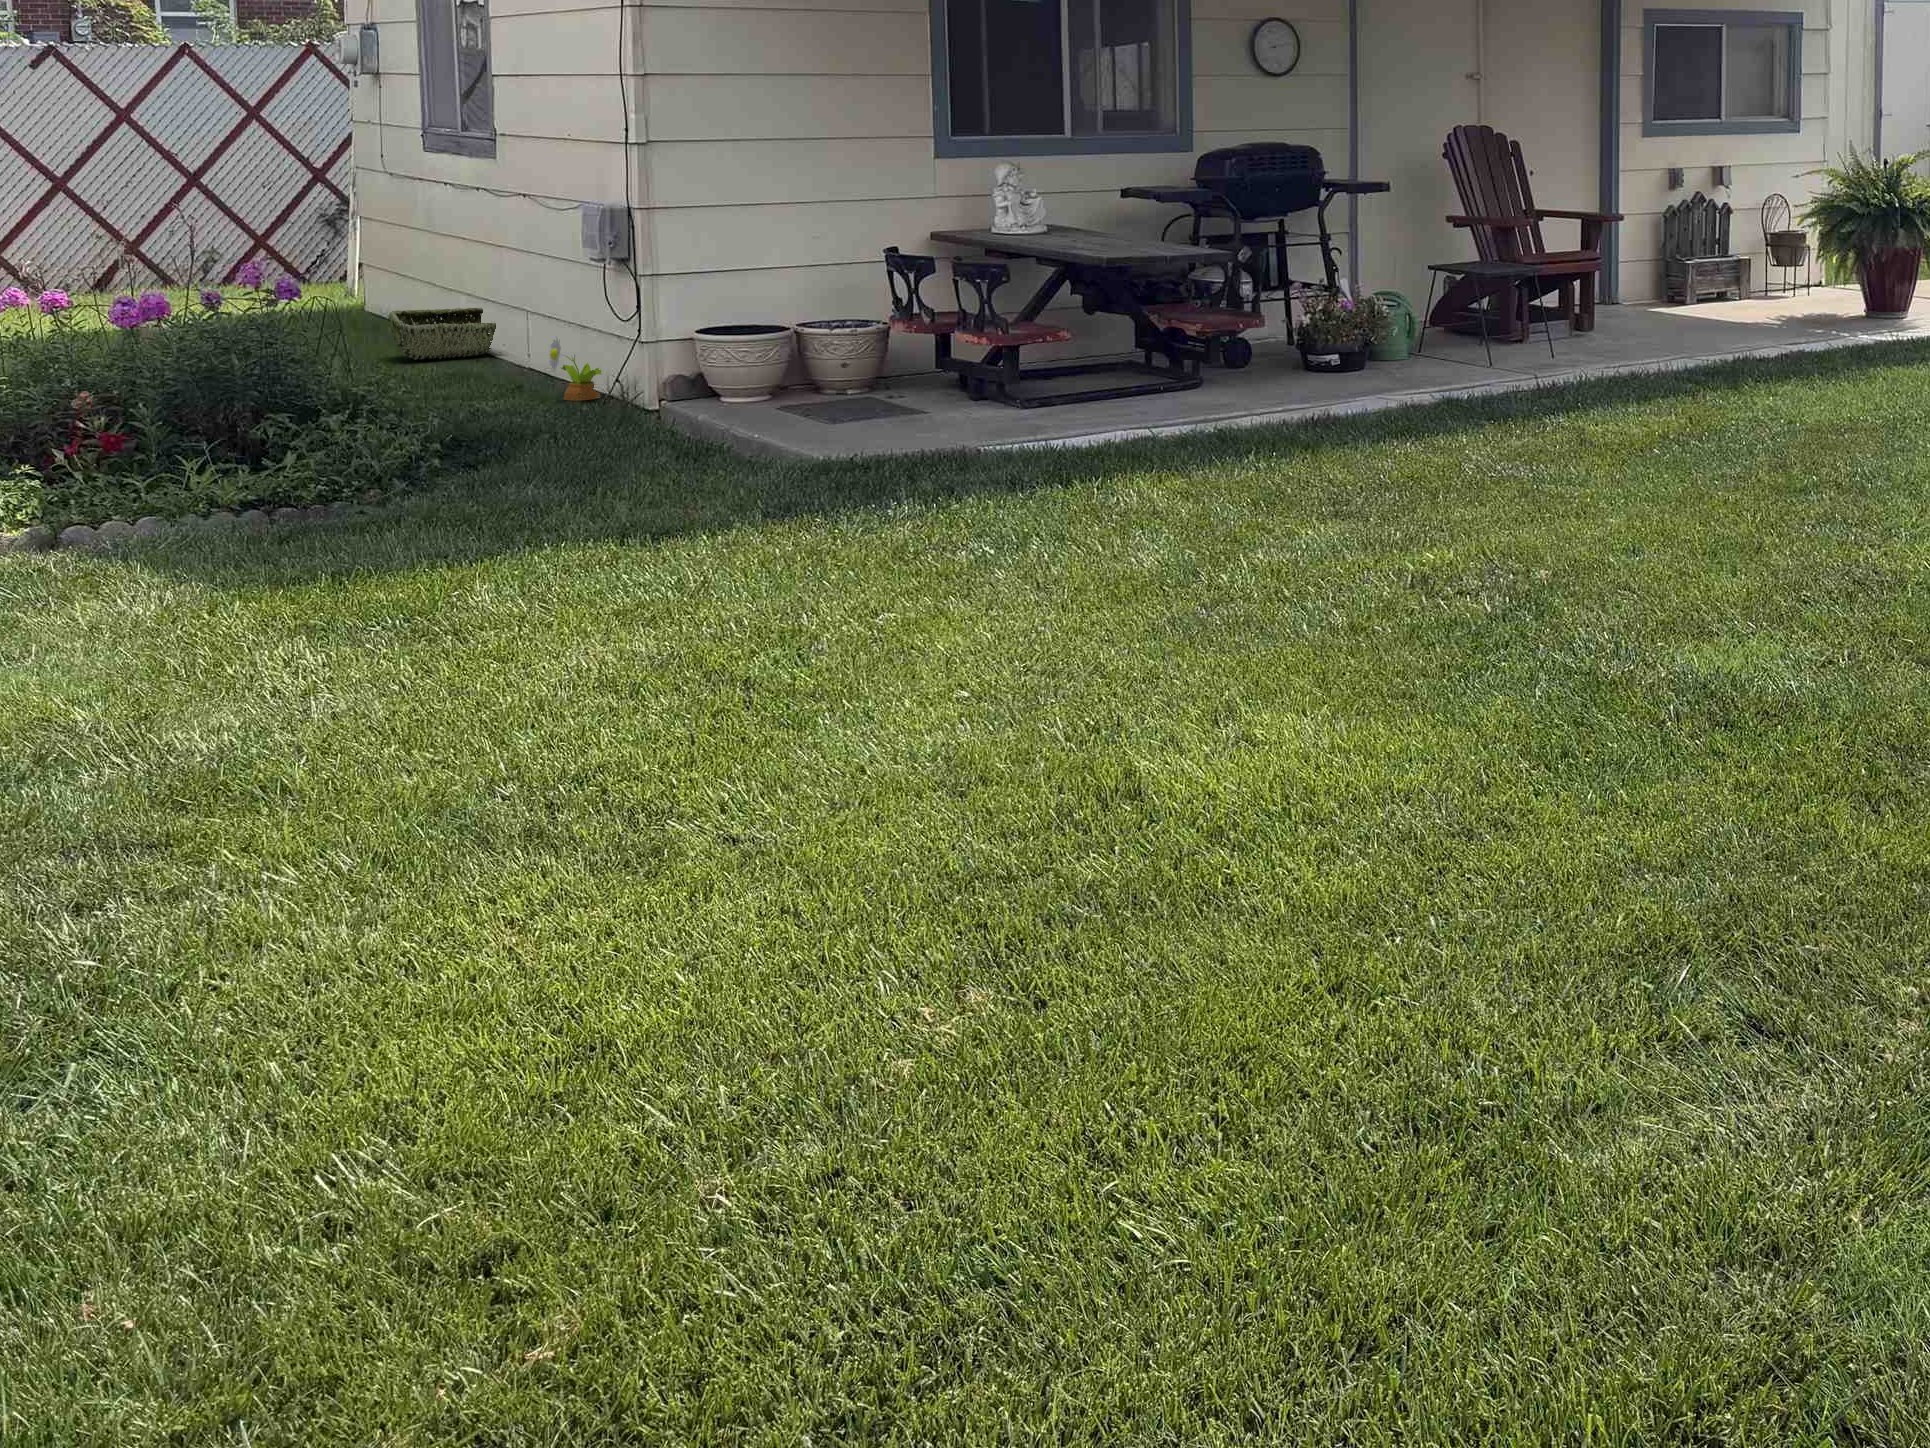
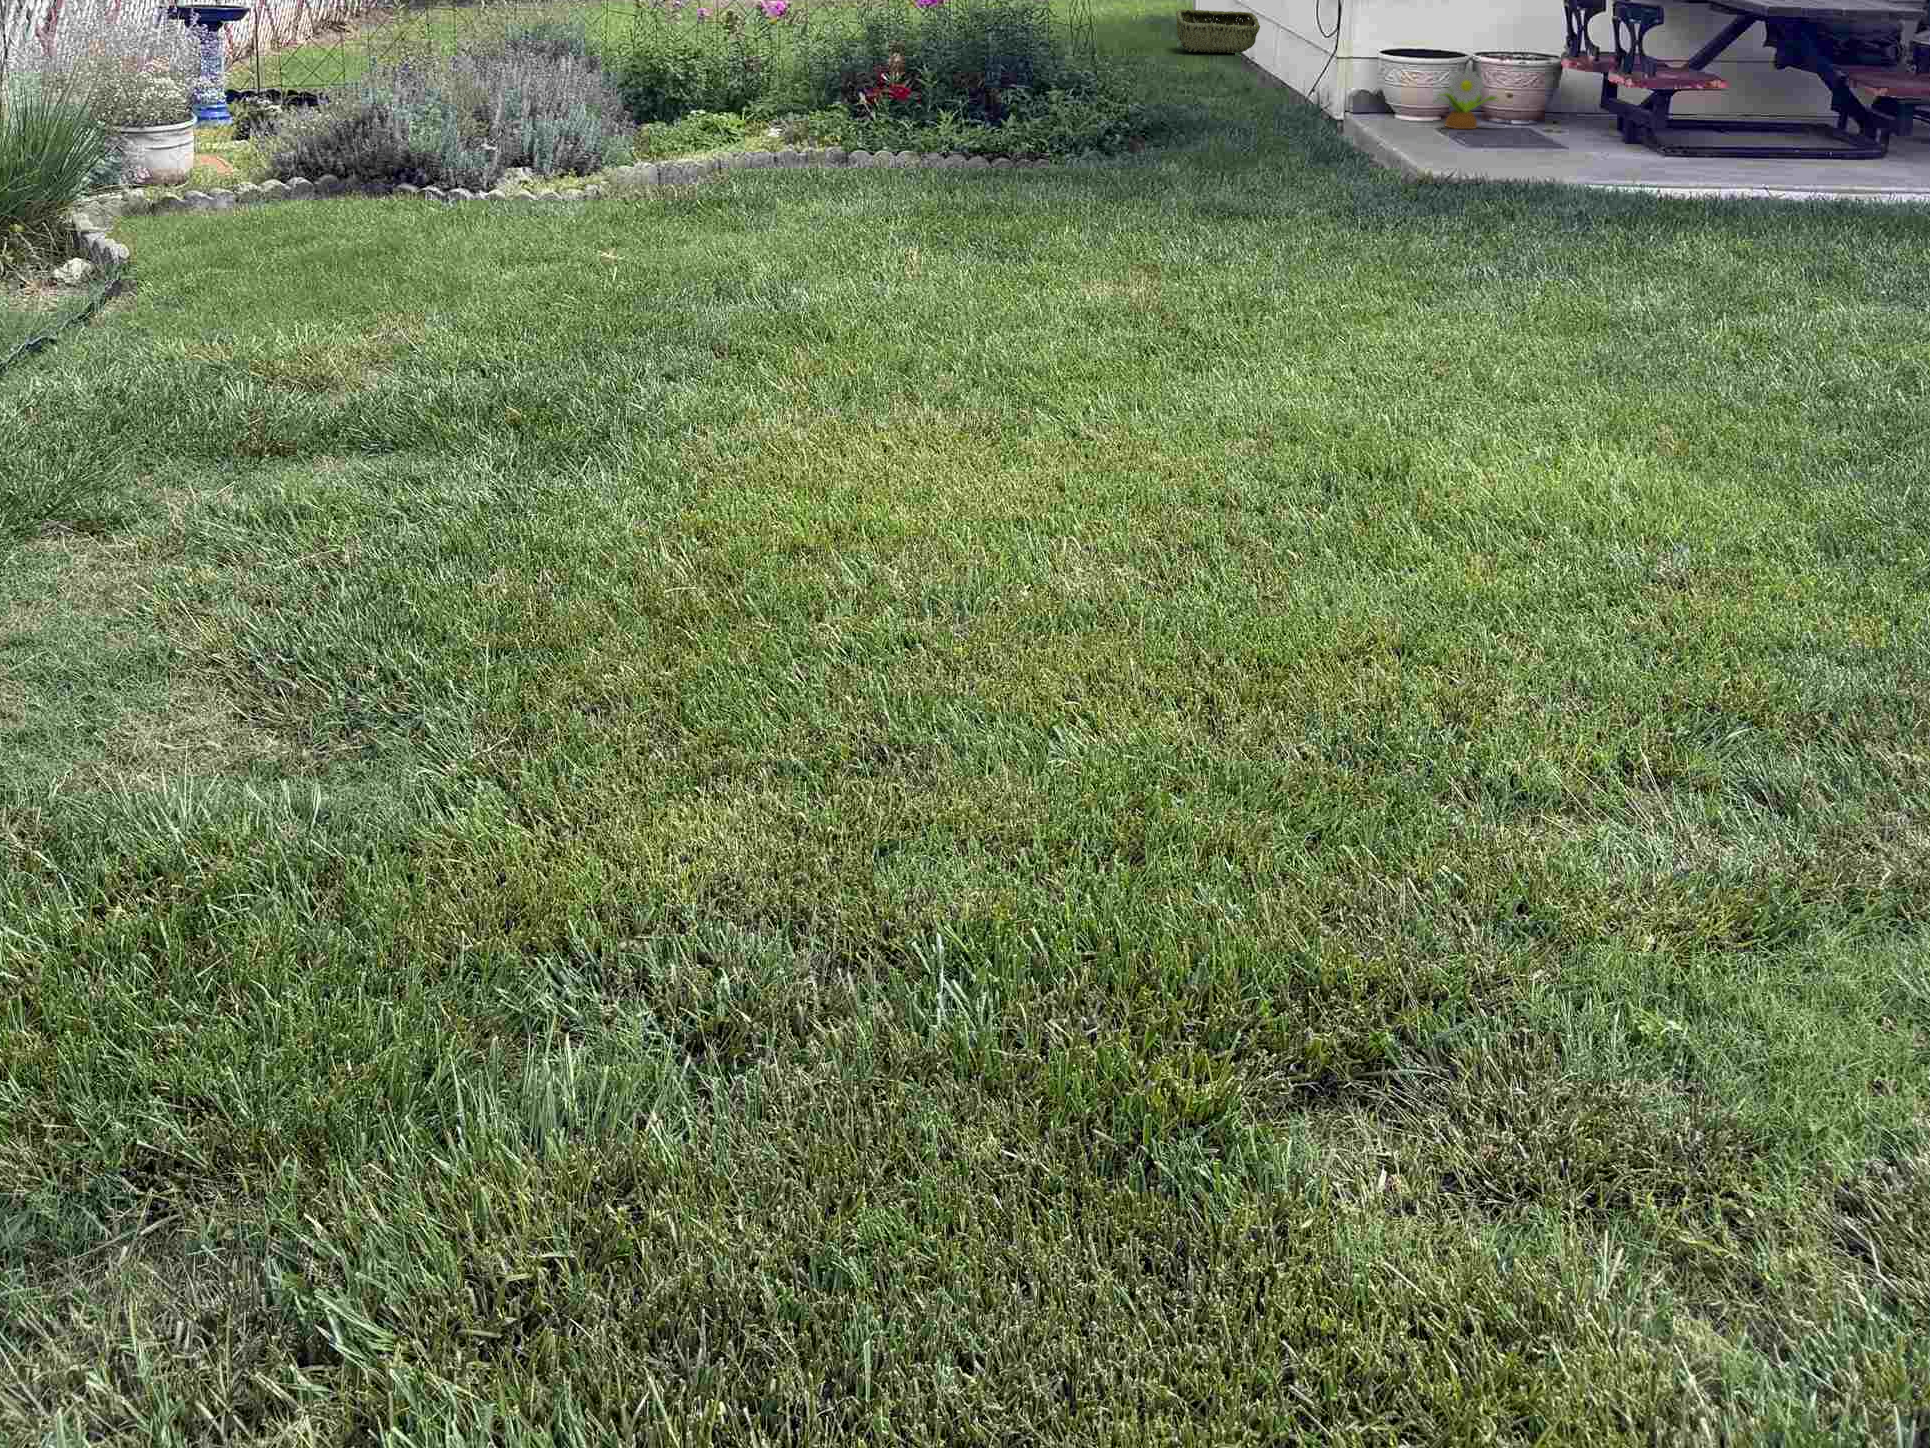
decorative plant: present [550,336,602,401] -> present [1435,70,1497,129]

